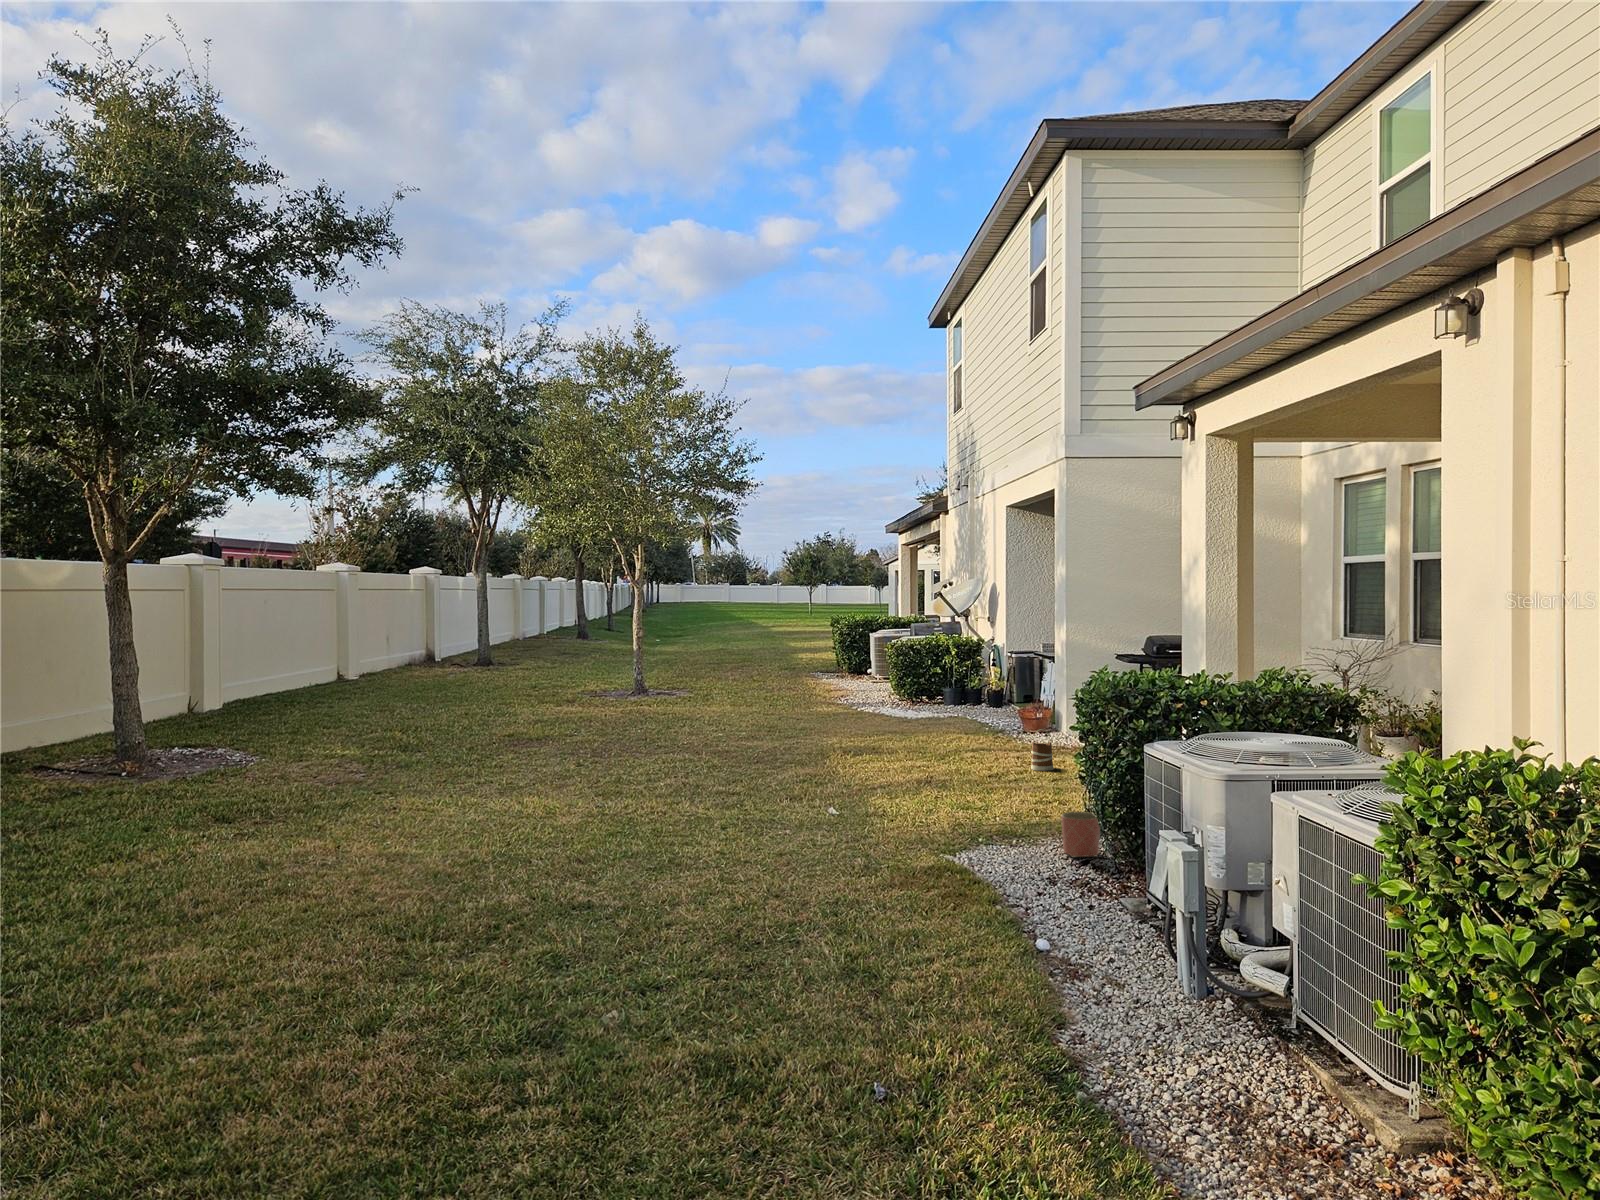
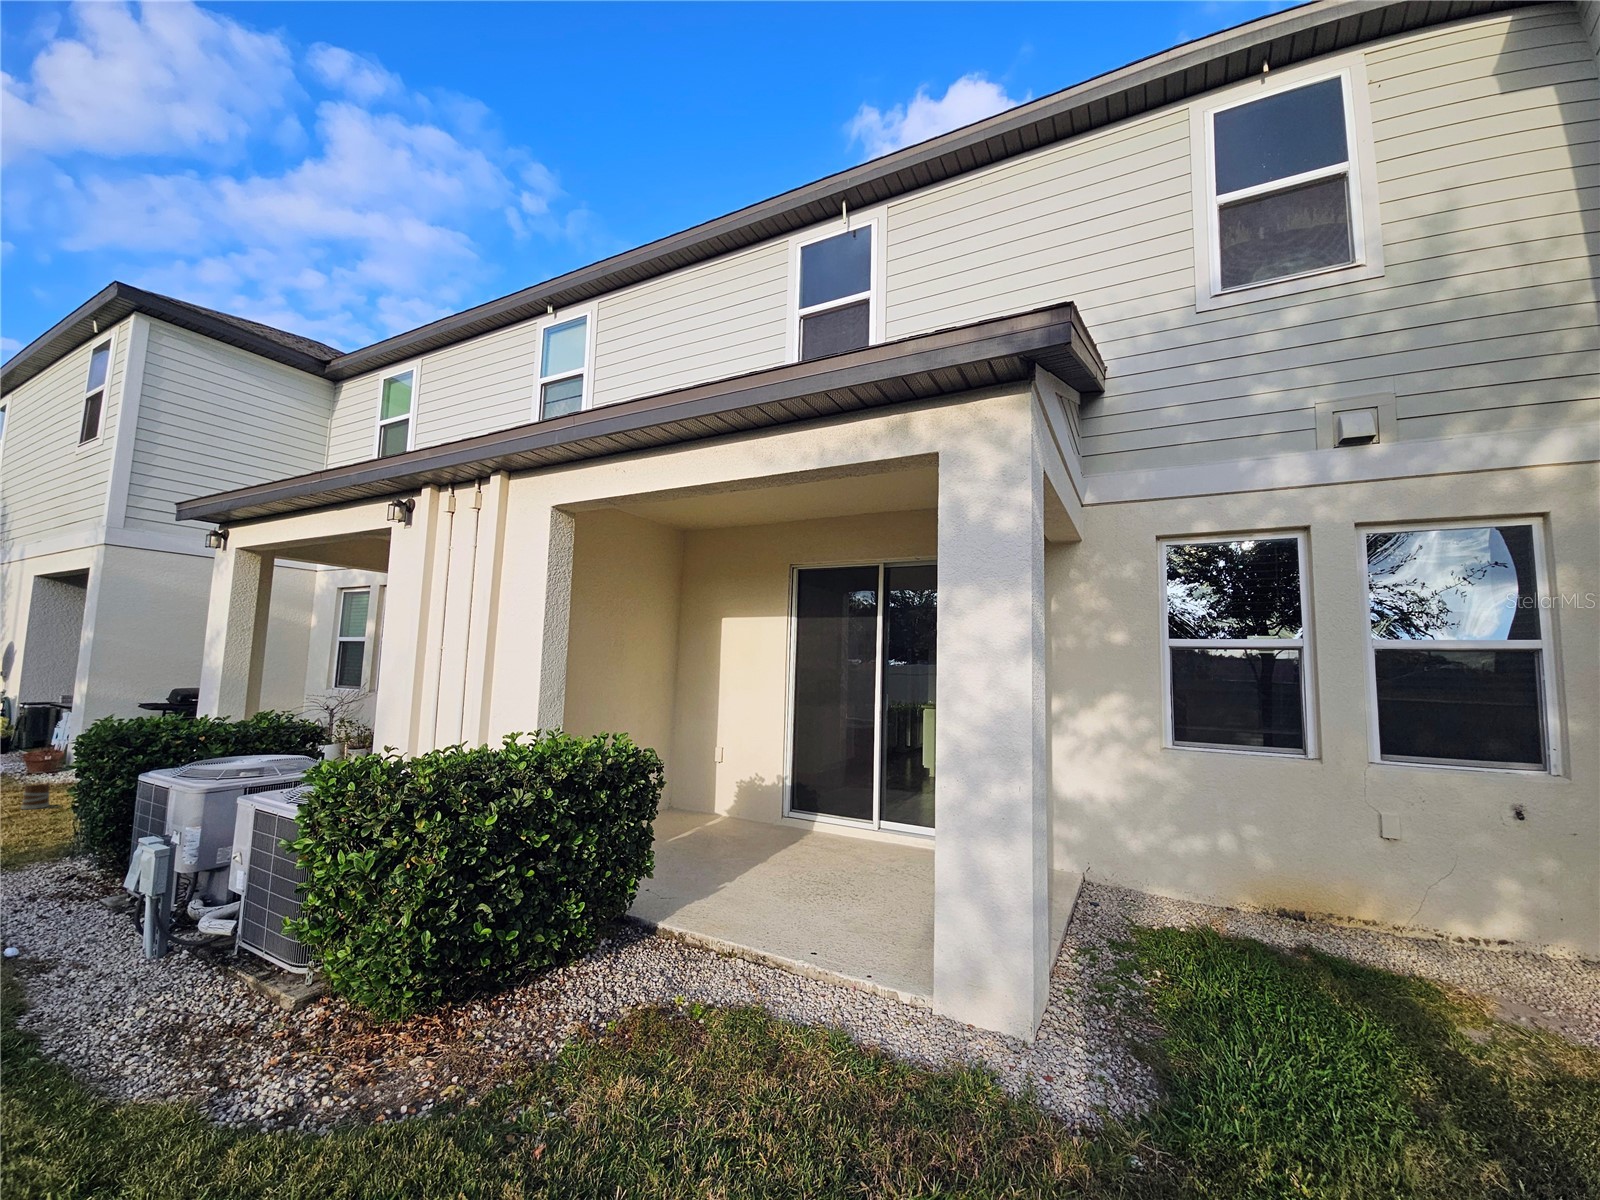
planter: present [1061,812,1100,857] -> none [45,837,91,878]

